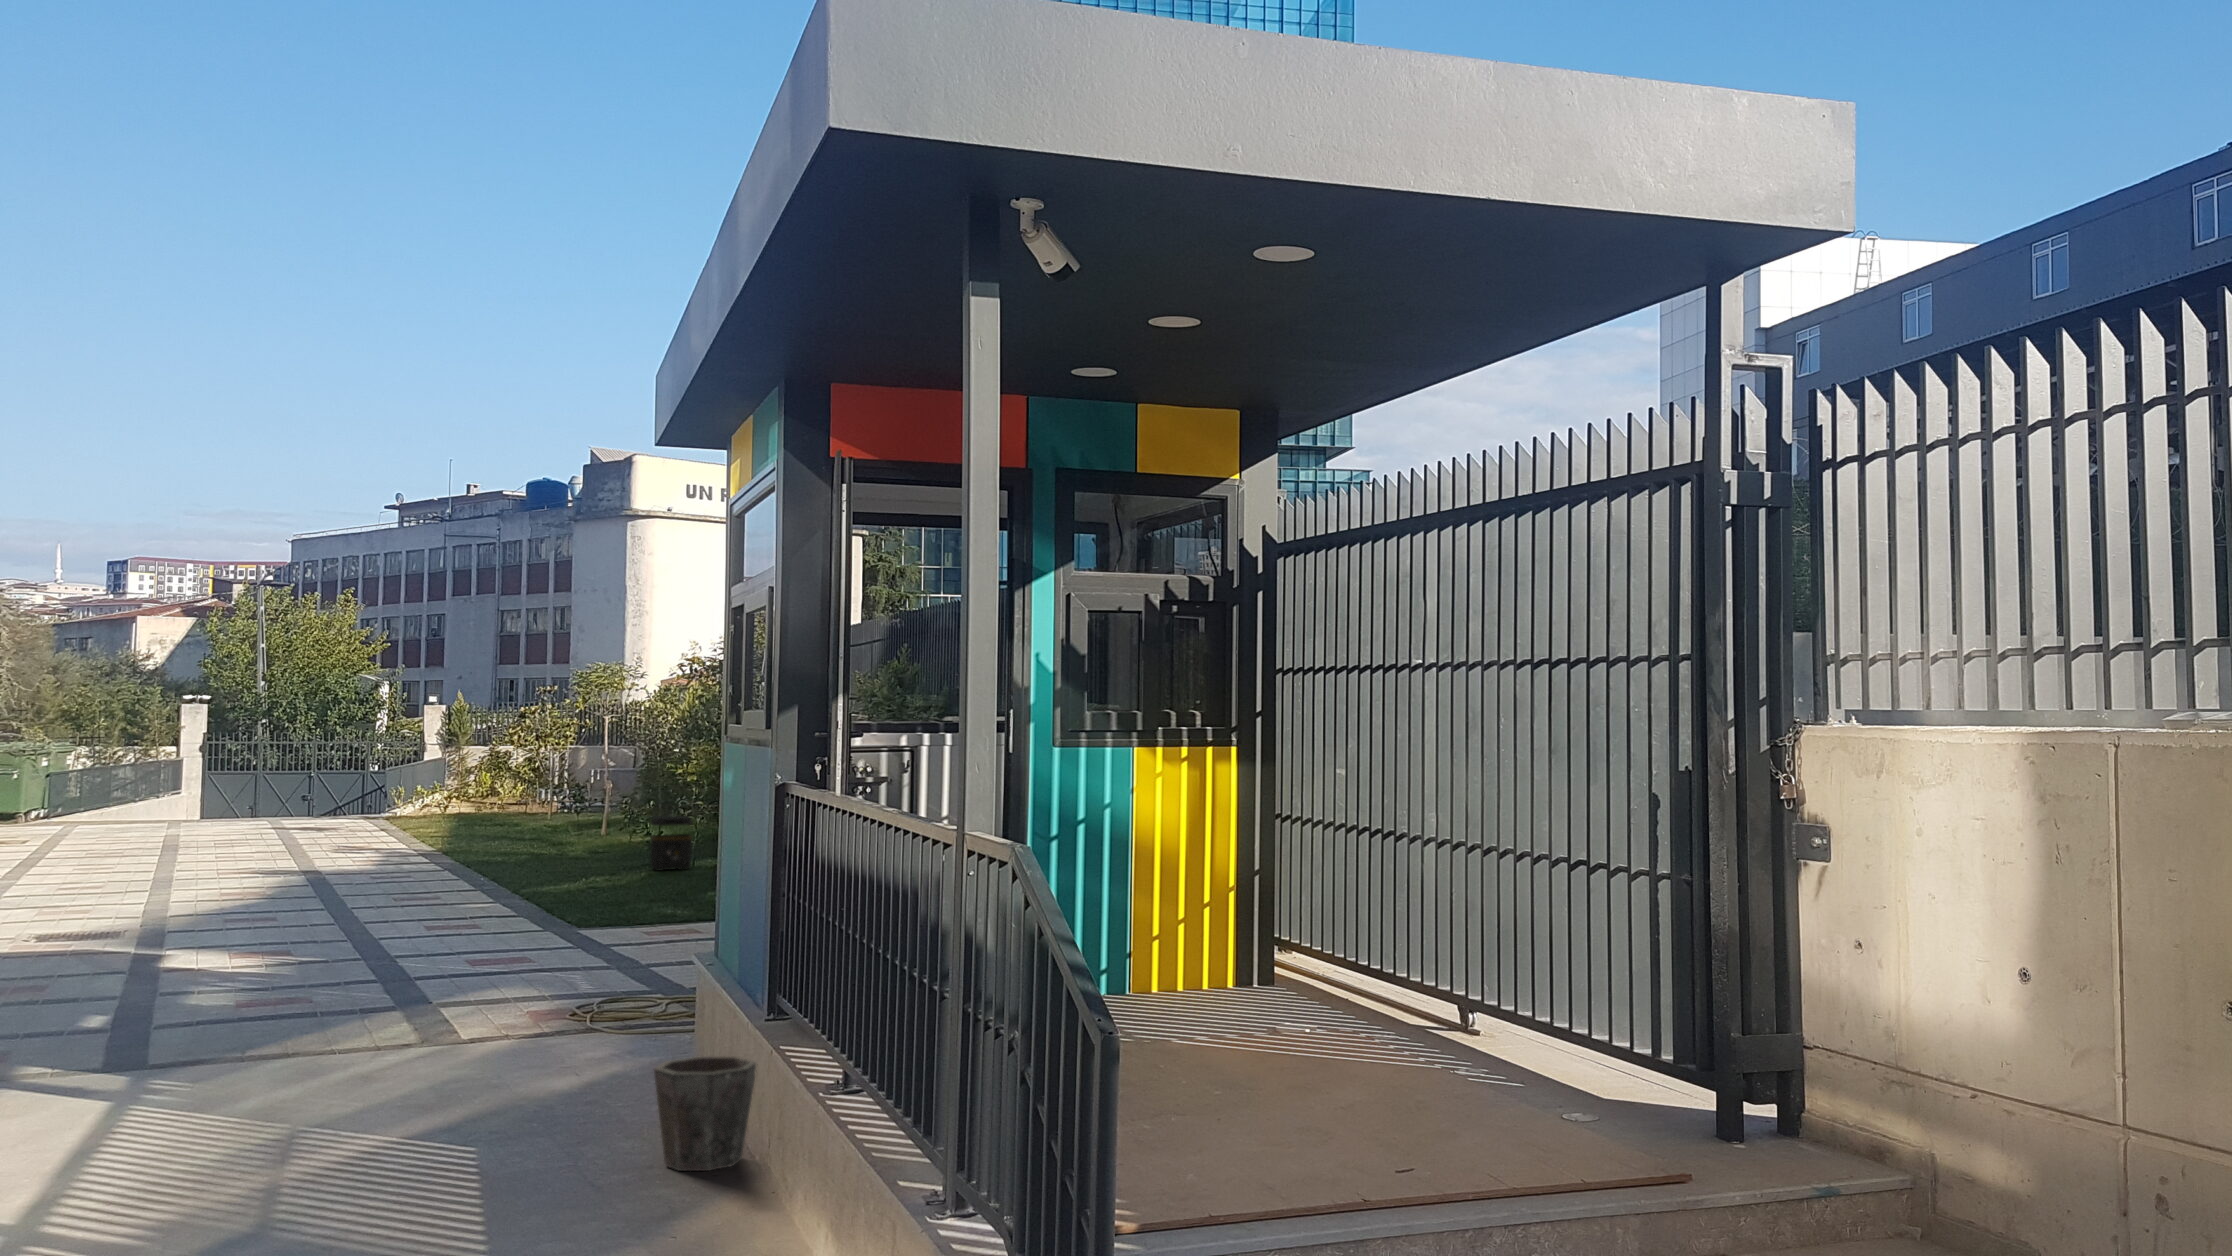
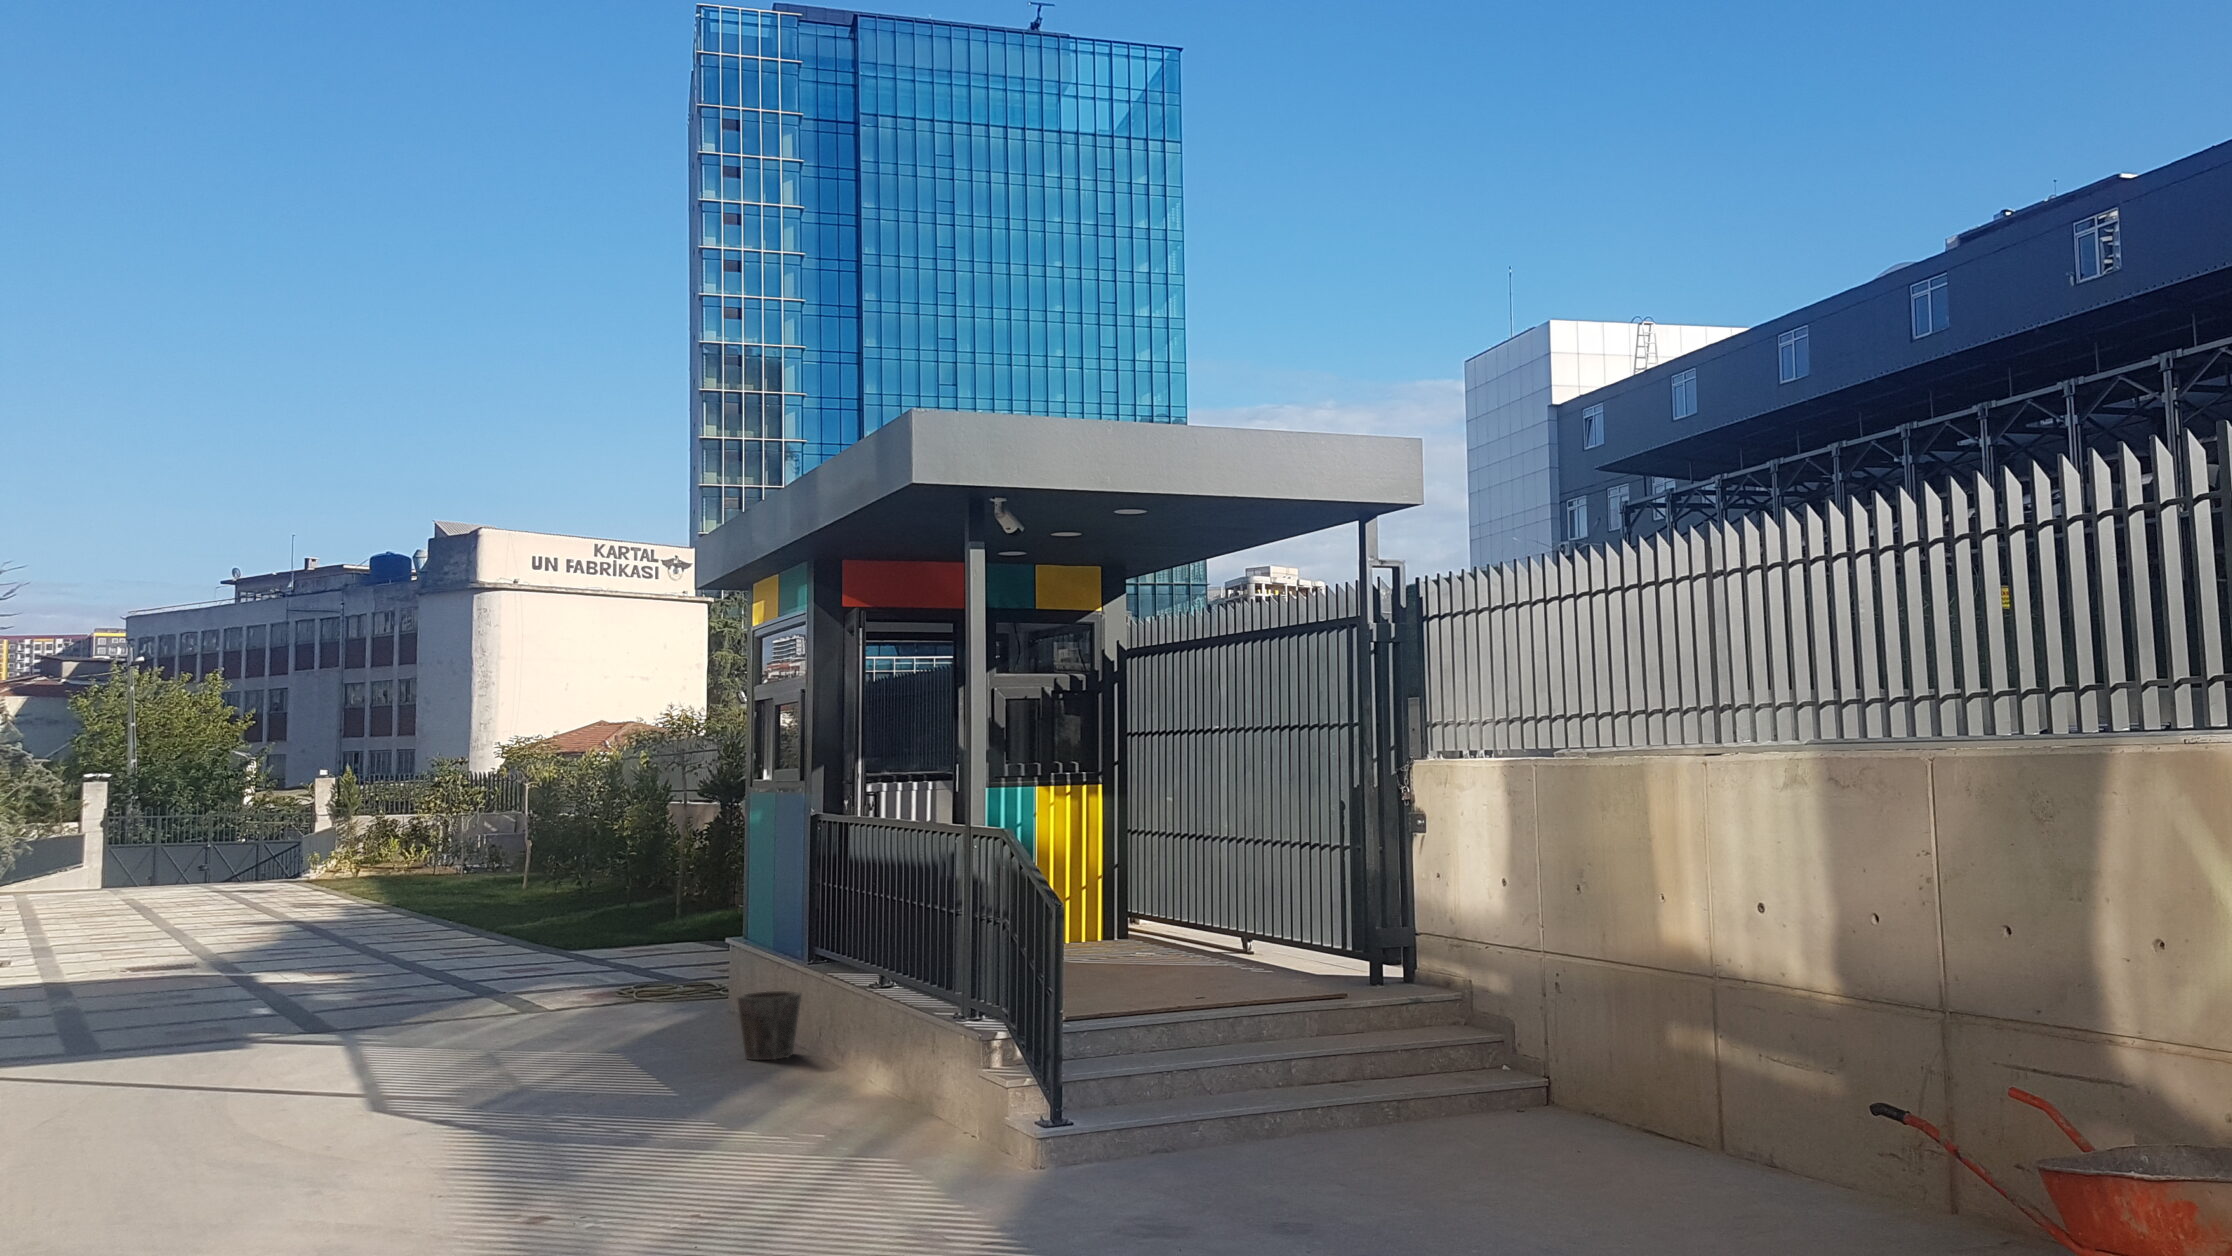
toolbox: present [650,816,693,871] -> none [601,866,638,912]

